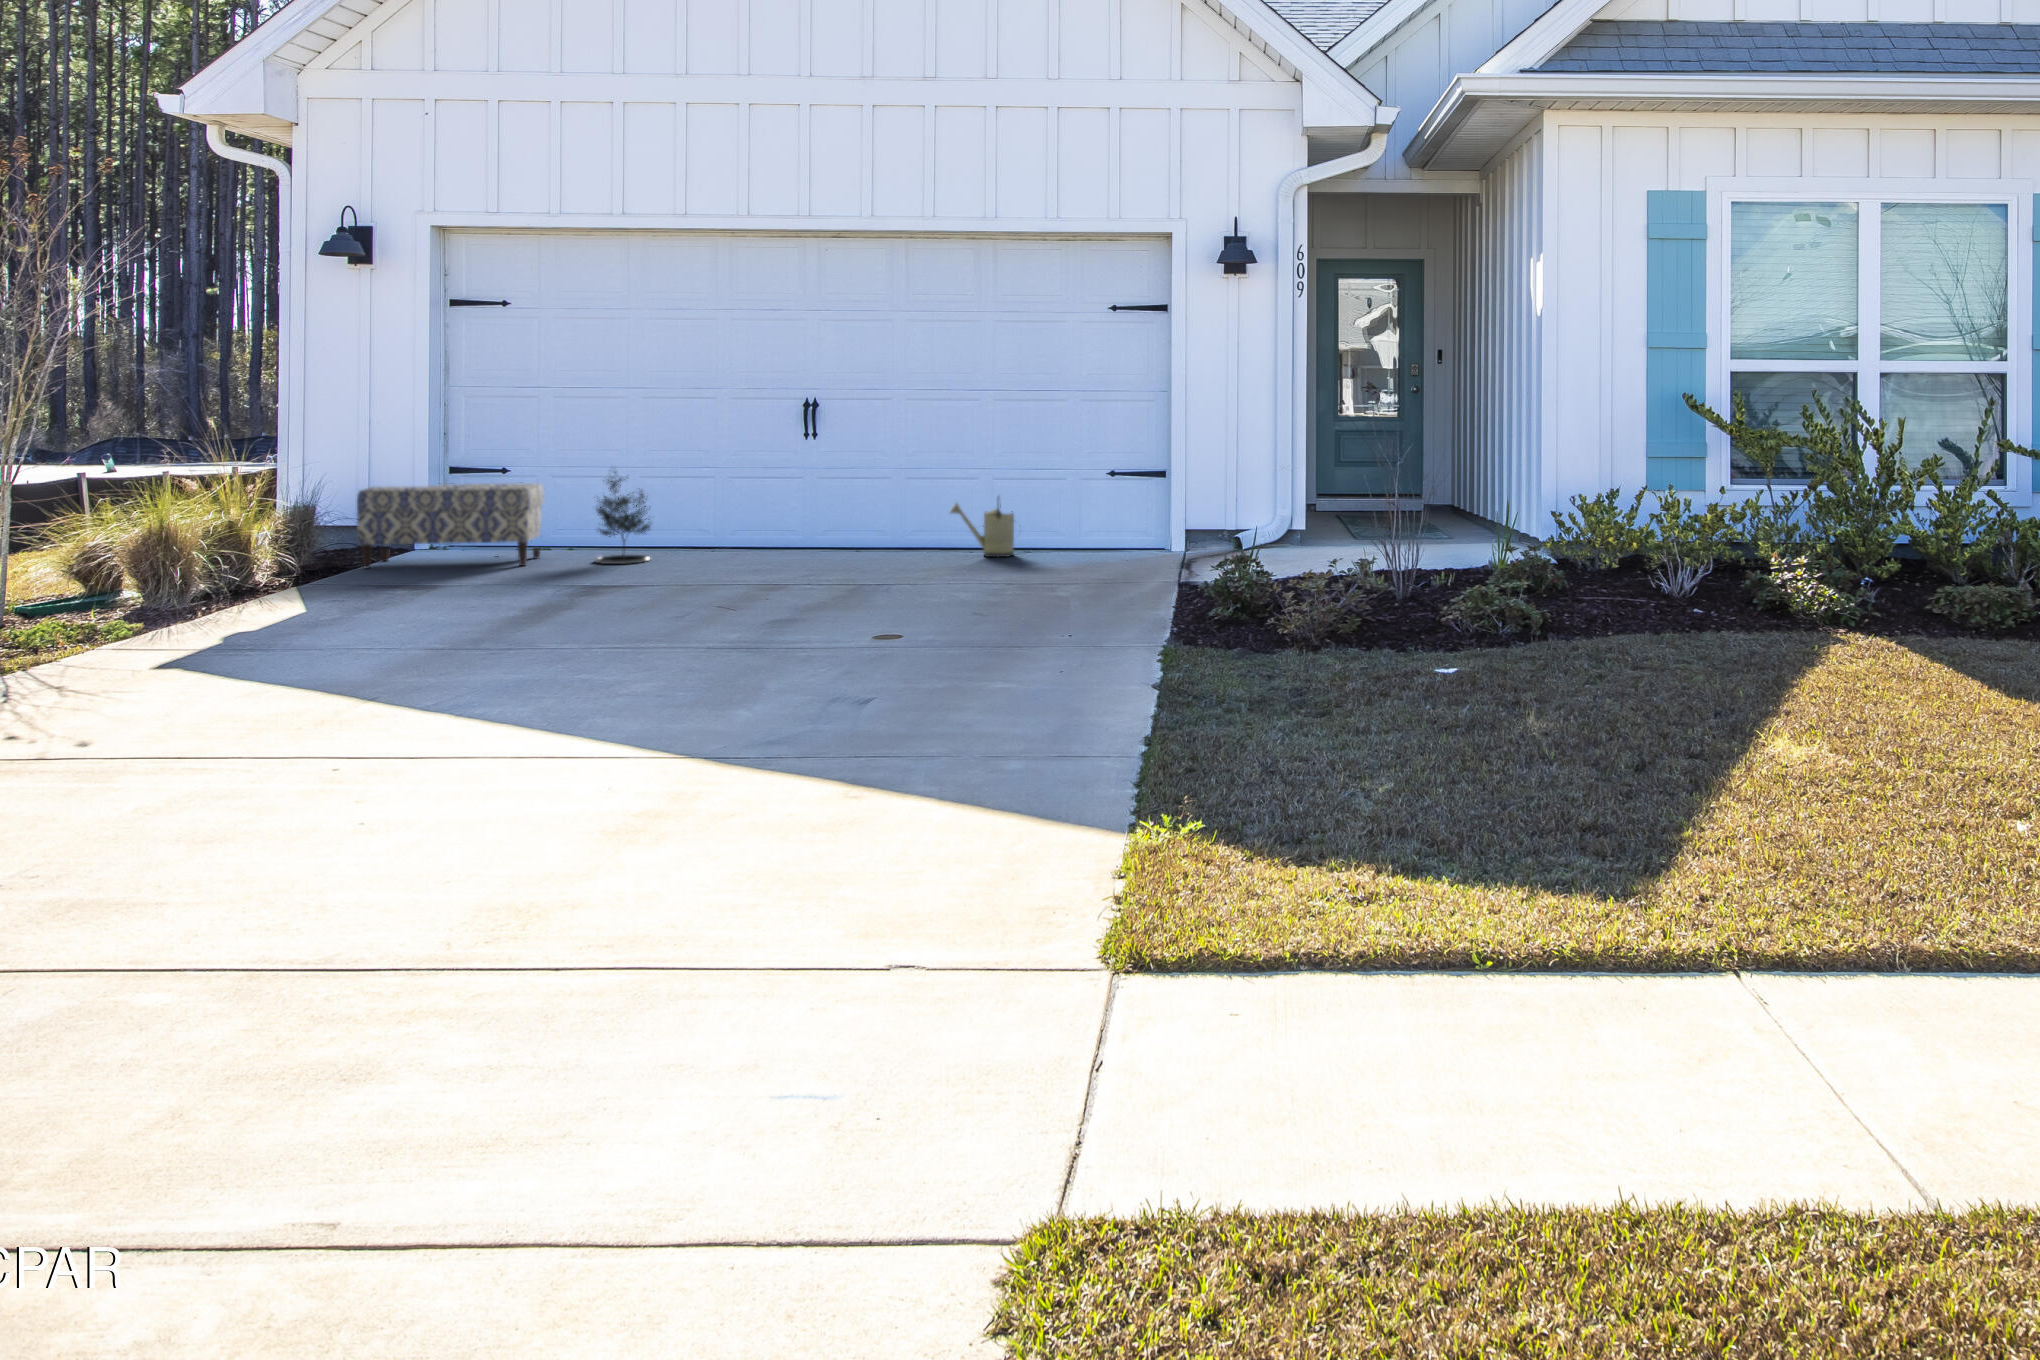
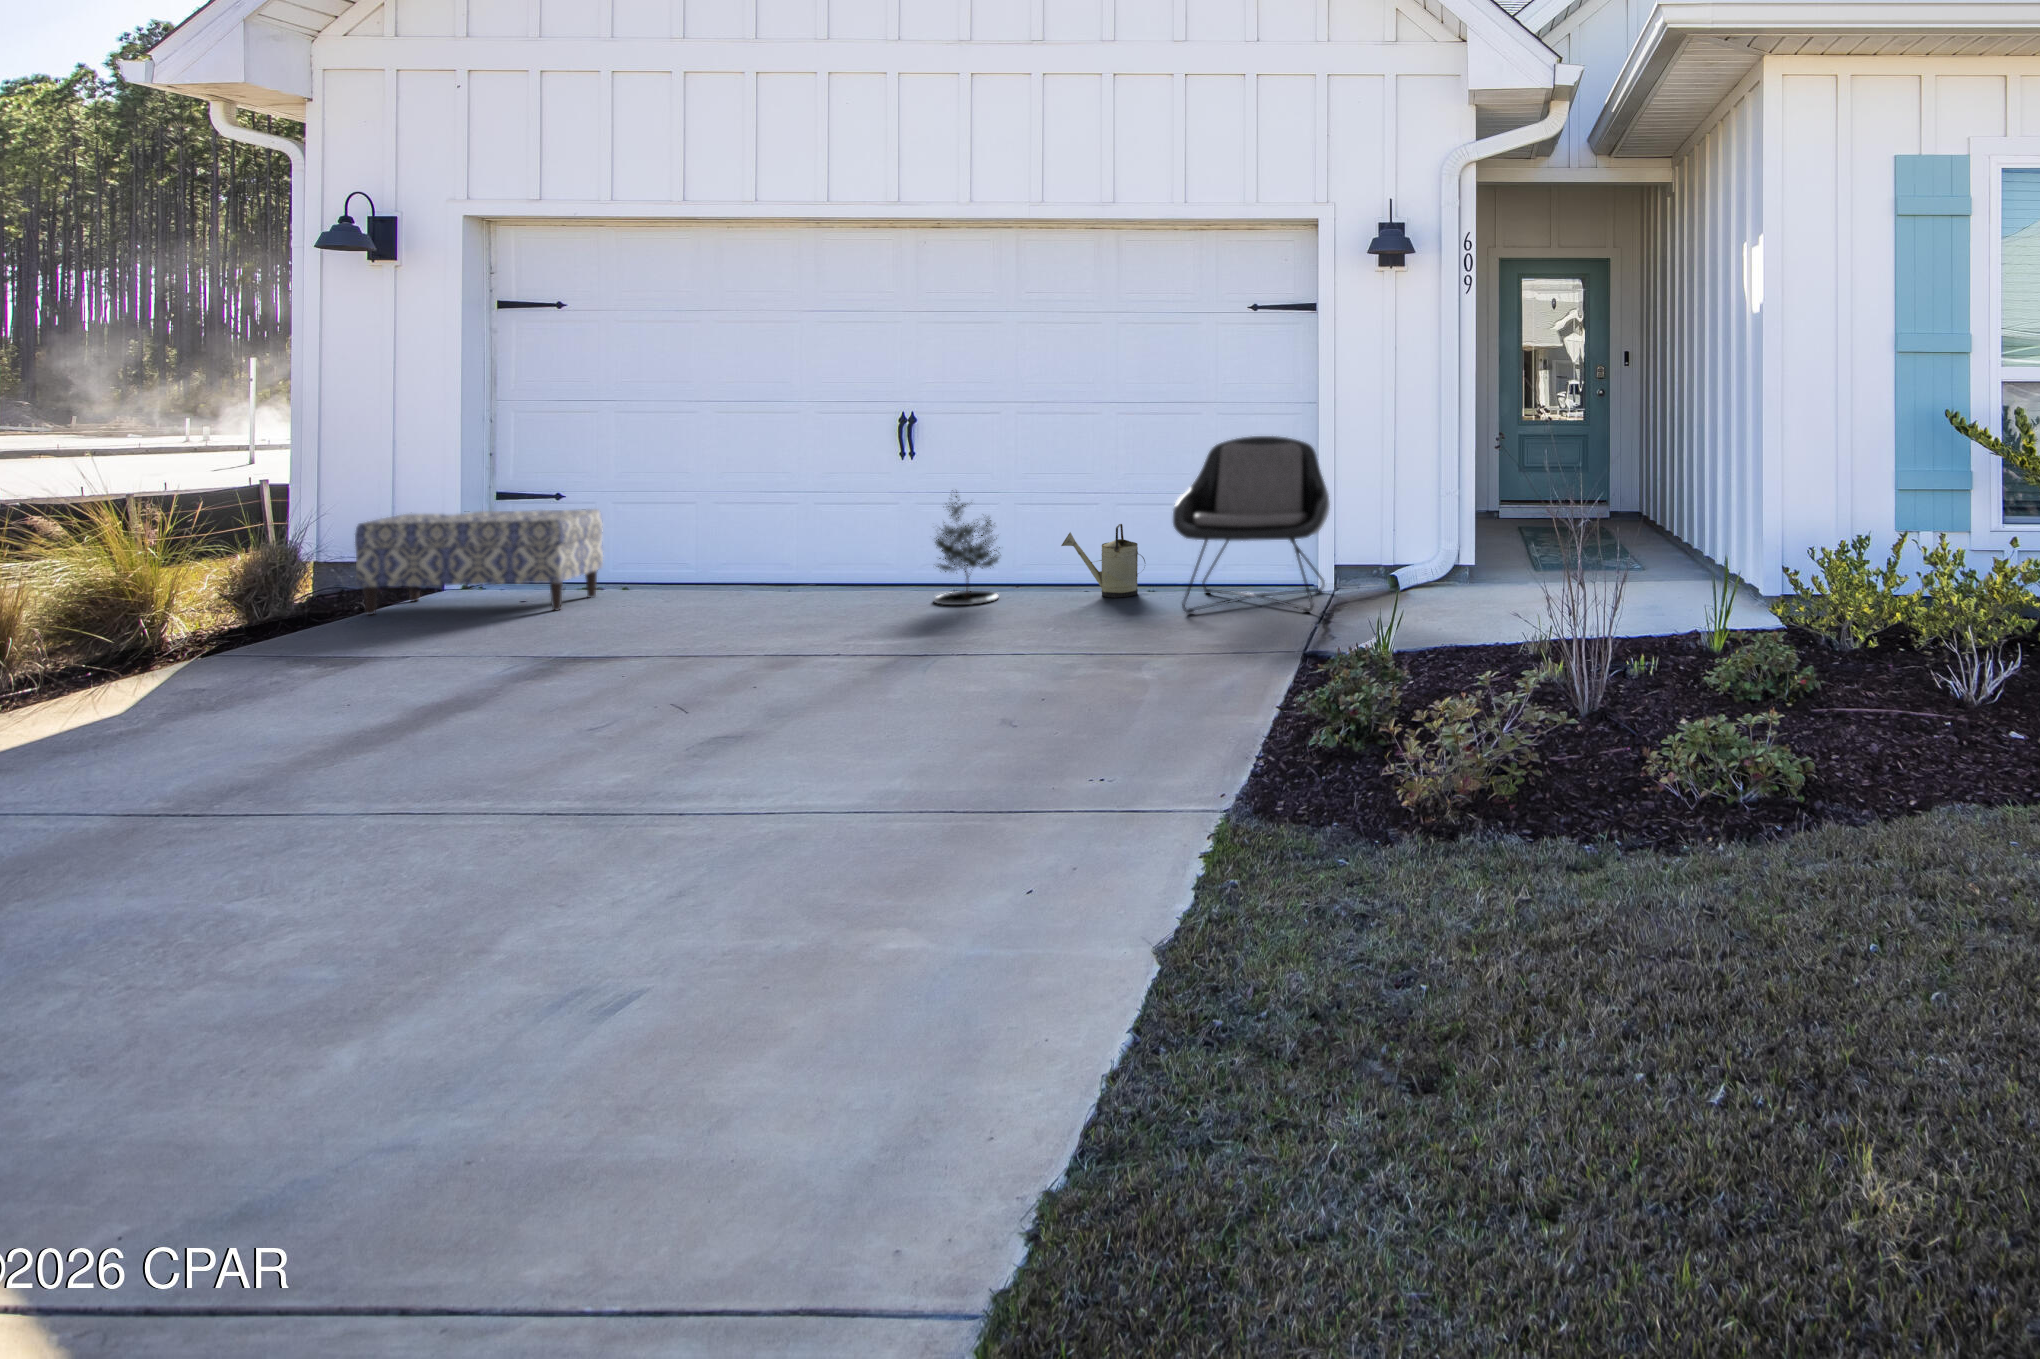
lounge chair: none [1054,420,1183,566] -> present [1173,436,1330,614]
potted tree: present [595,472,651,564] -> present [934,490,1000,605]

